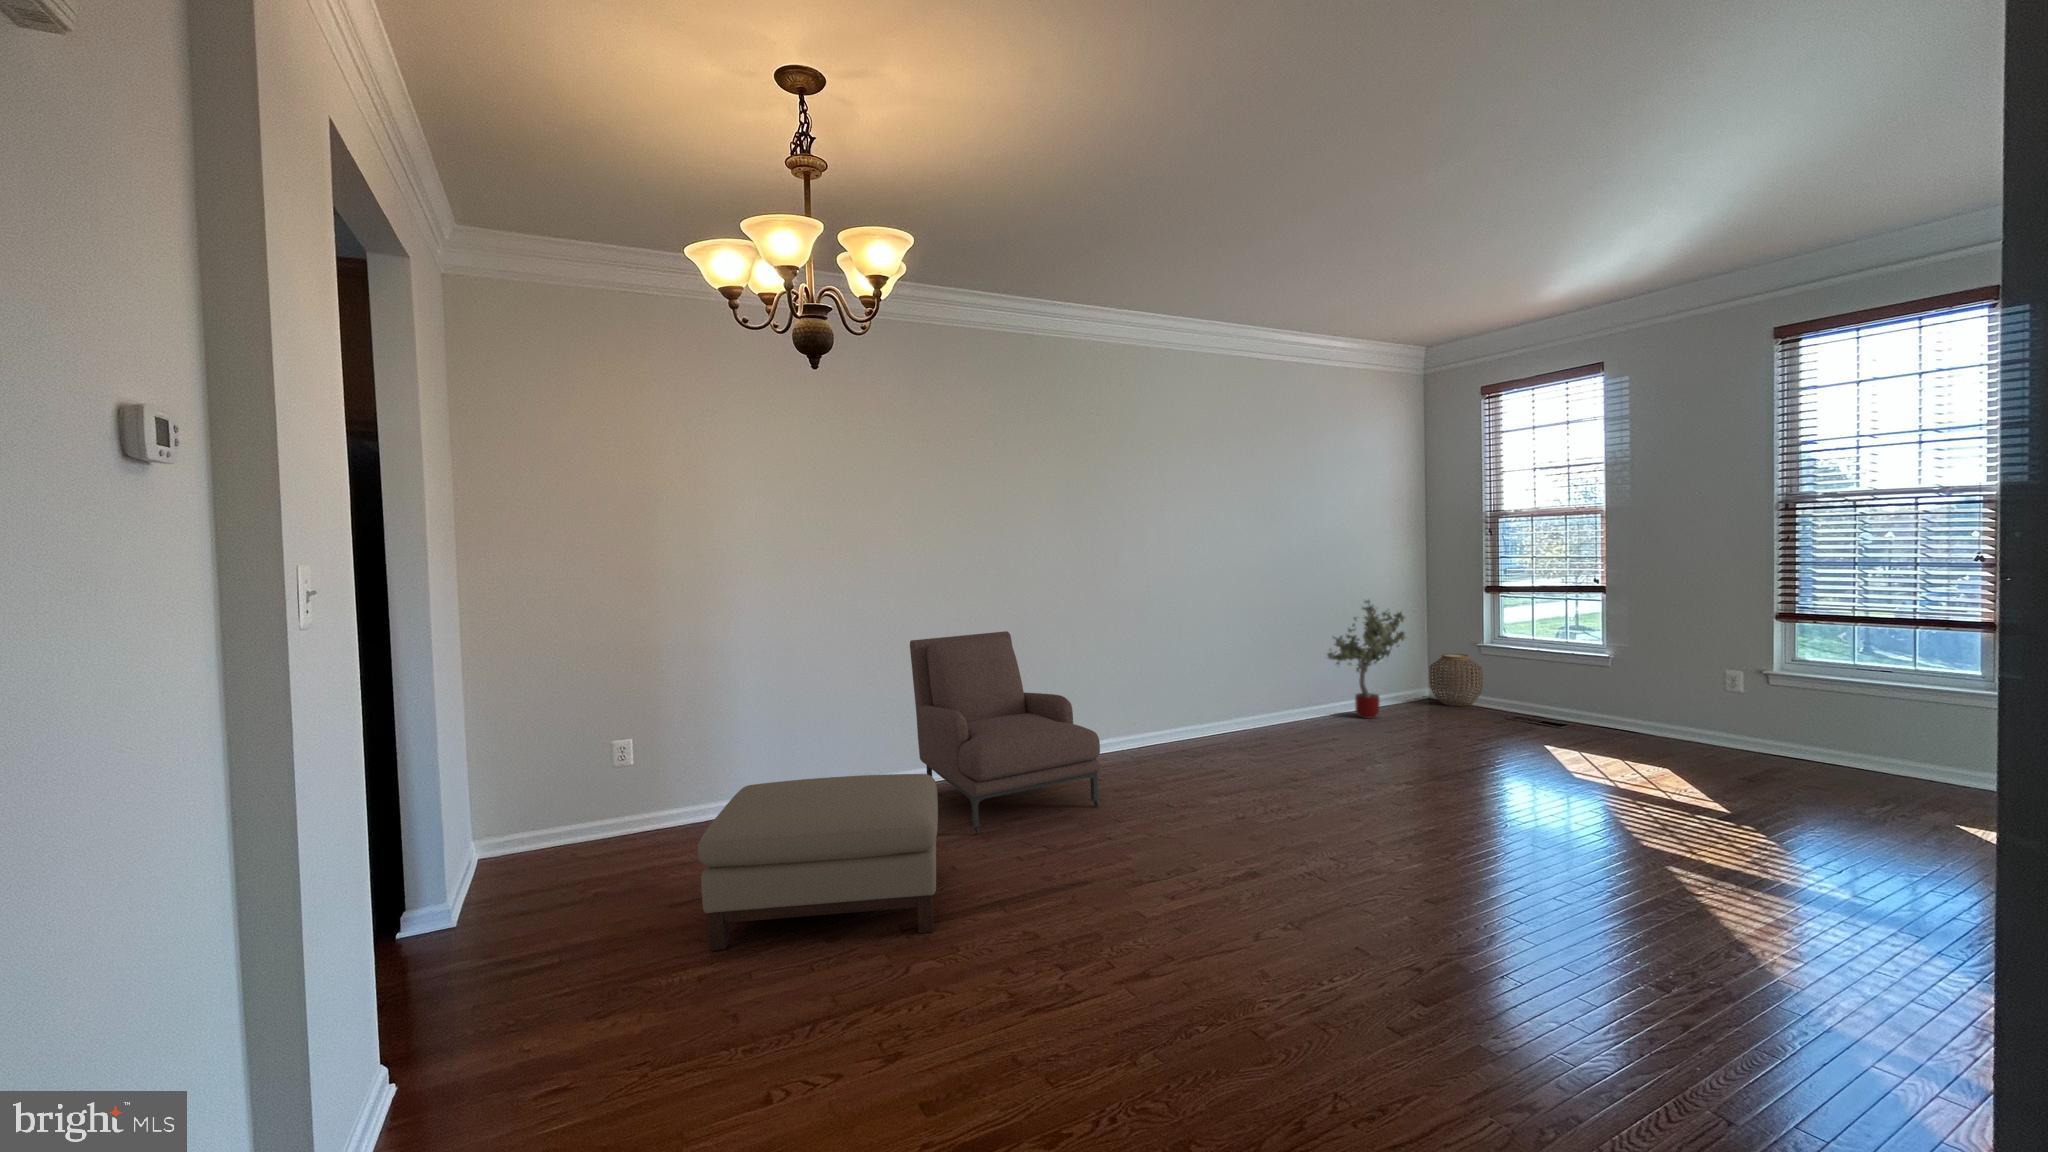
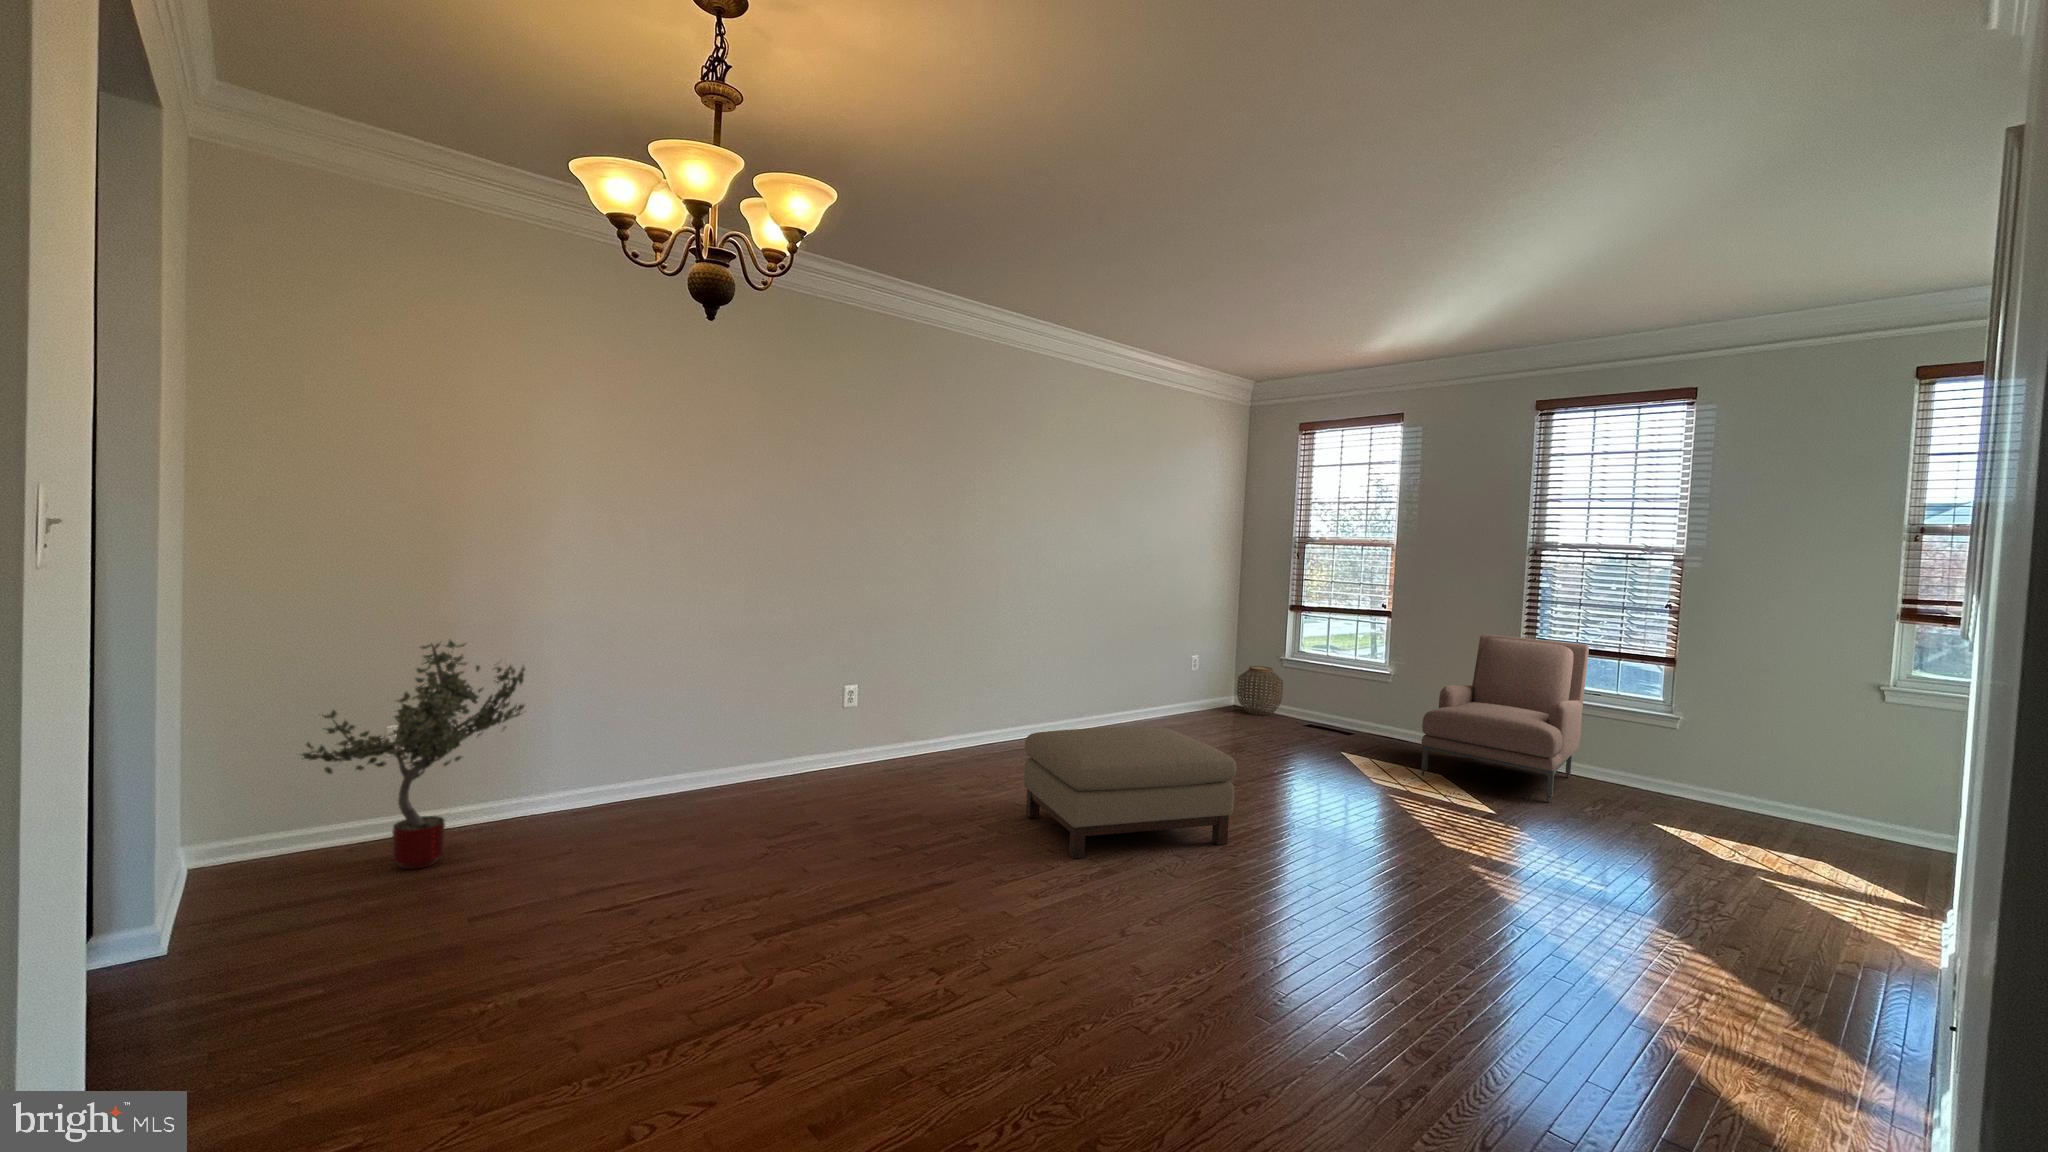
potted tree: present [1328,600,1405,718] -> present [302,639,525,869]
armchair: present [910,631,1100,834] -> present [1421,634,1589,802]
ottoman: present [698,774,938,951] -> present [1024,727,1236,859]

